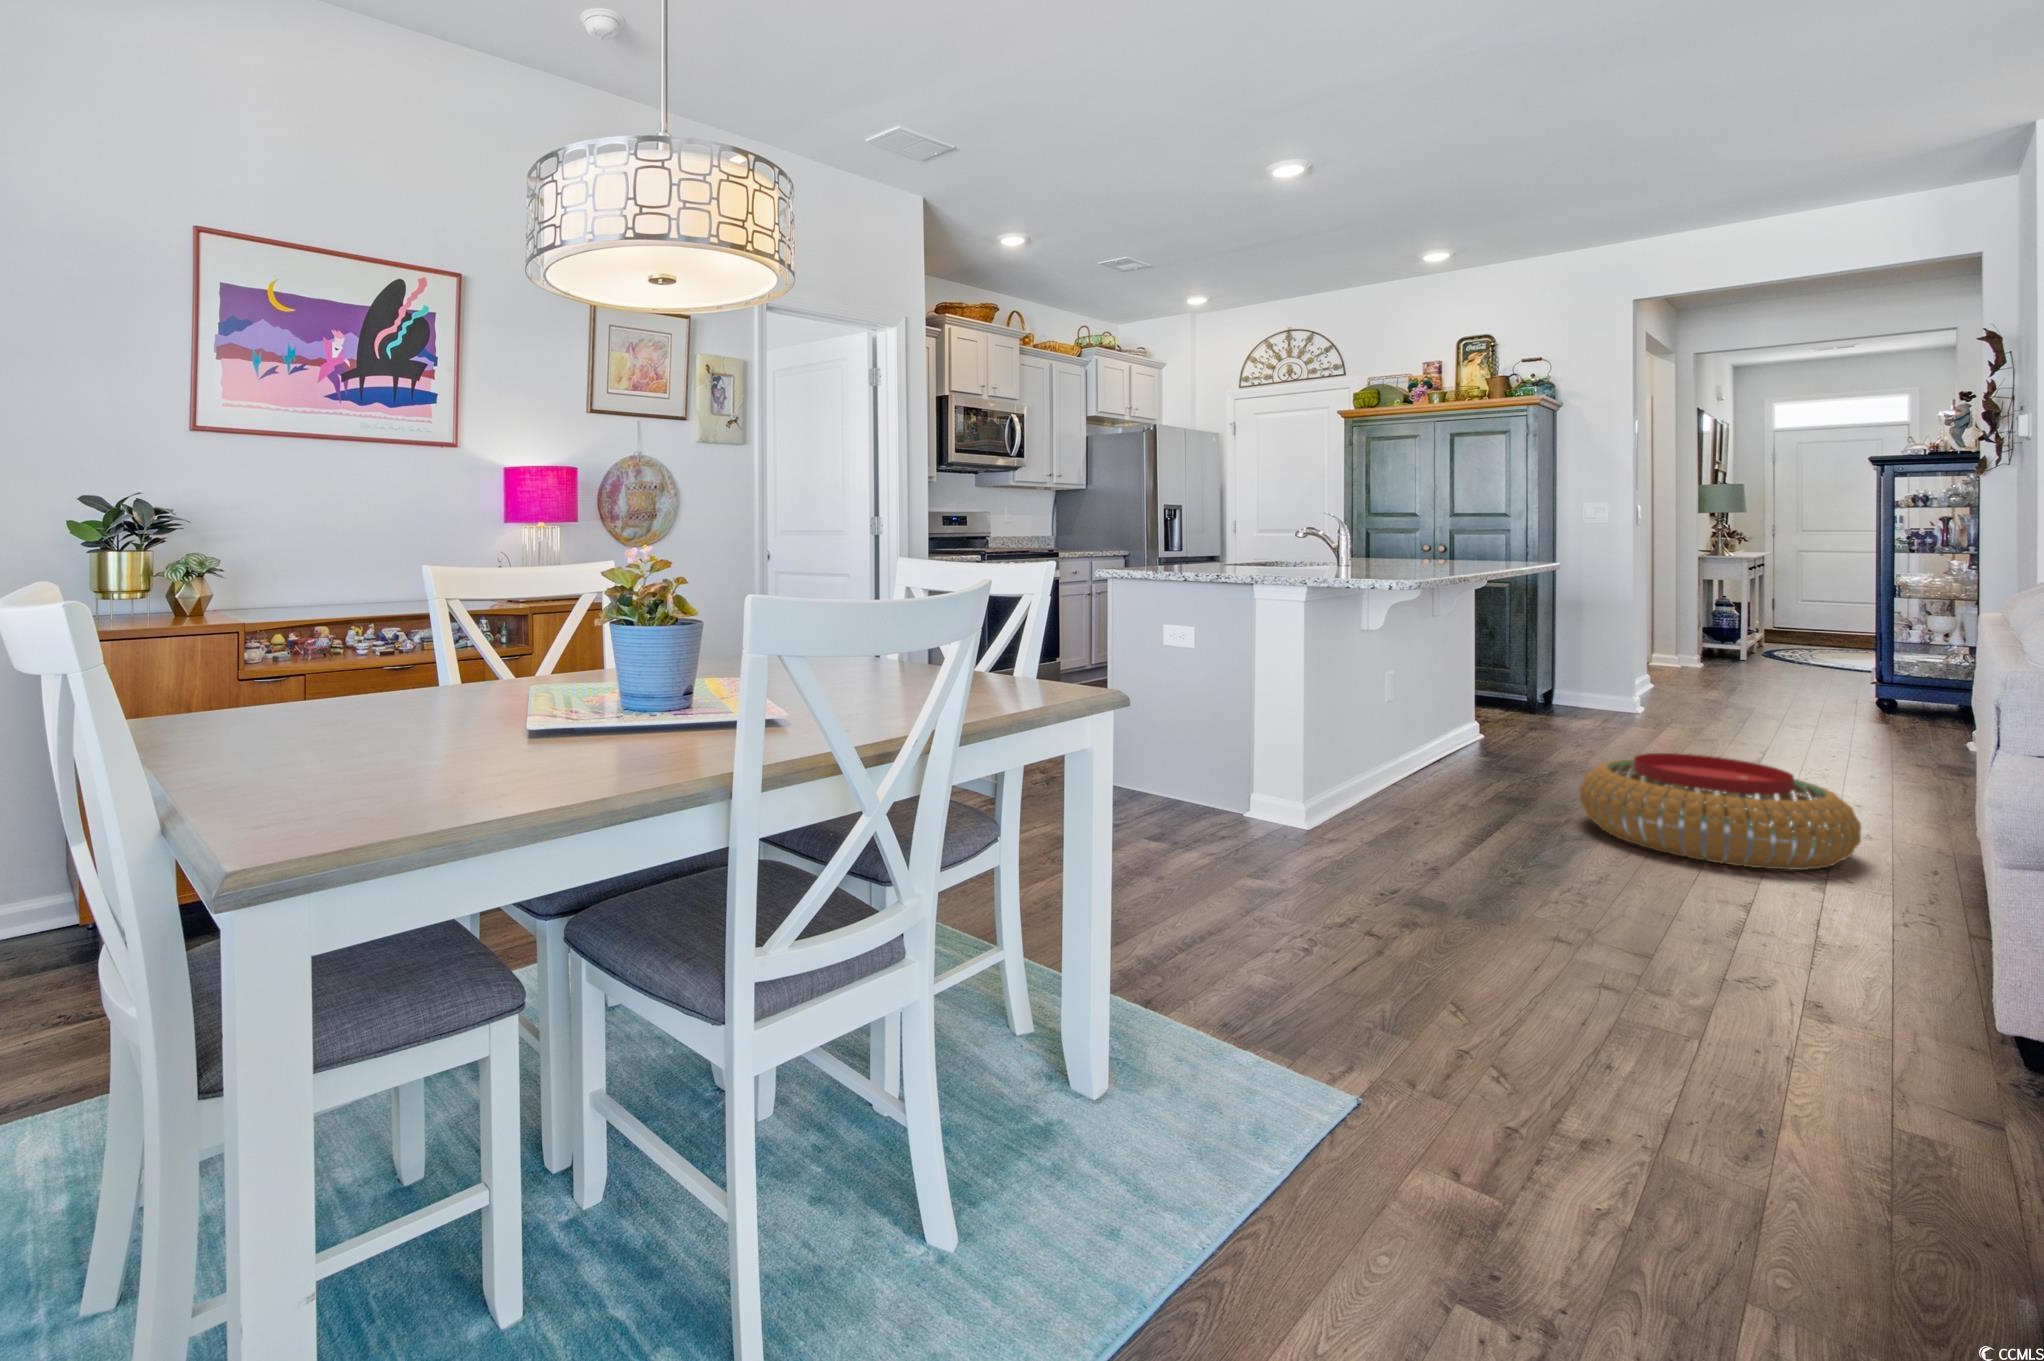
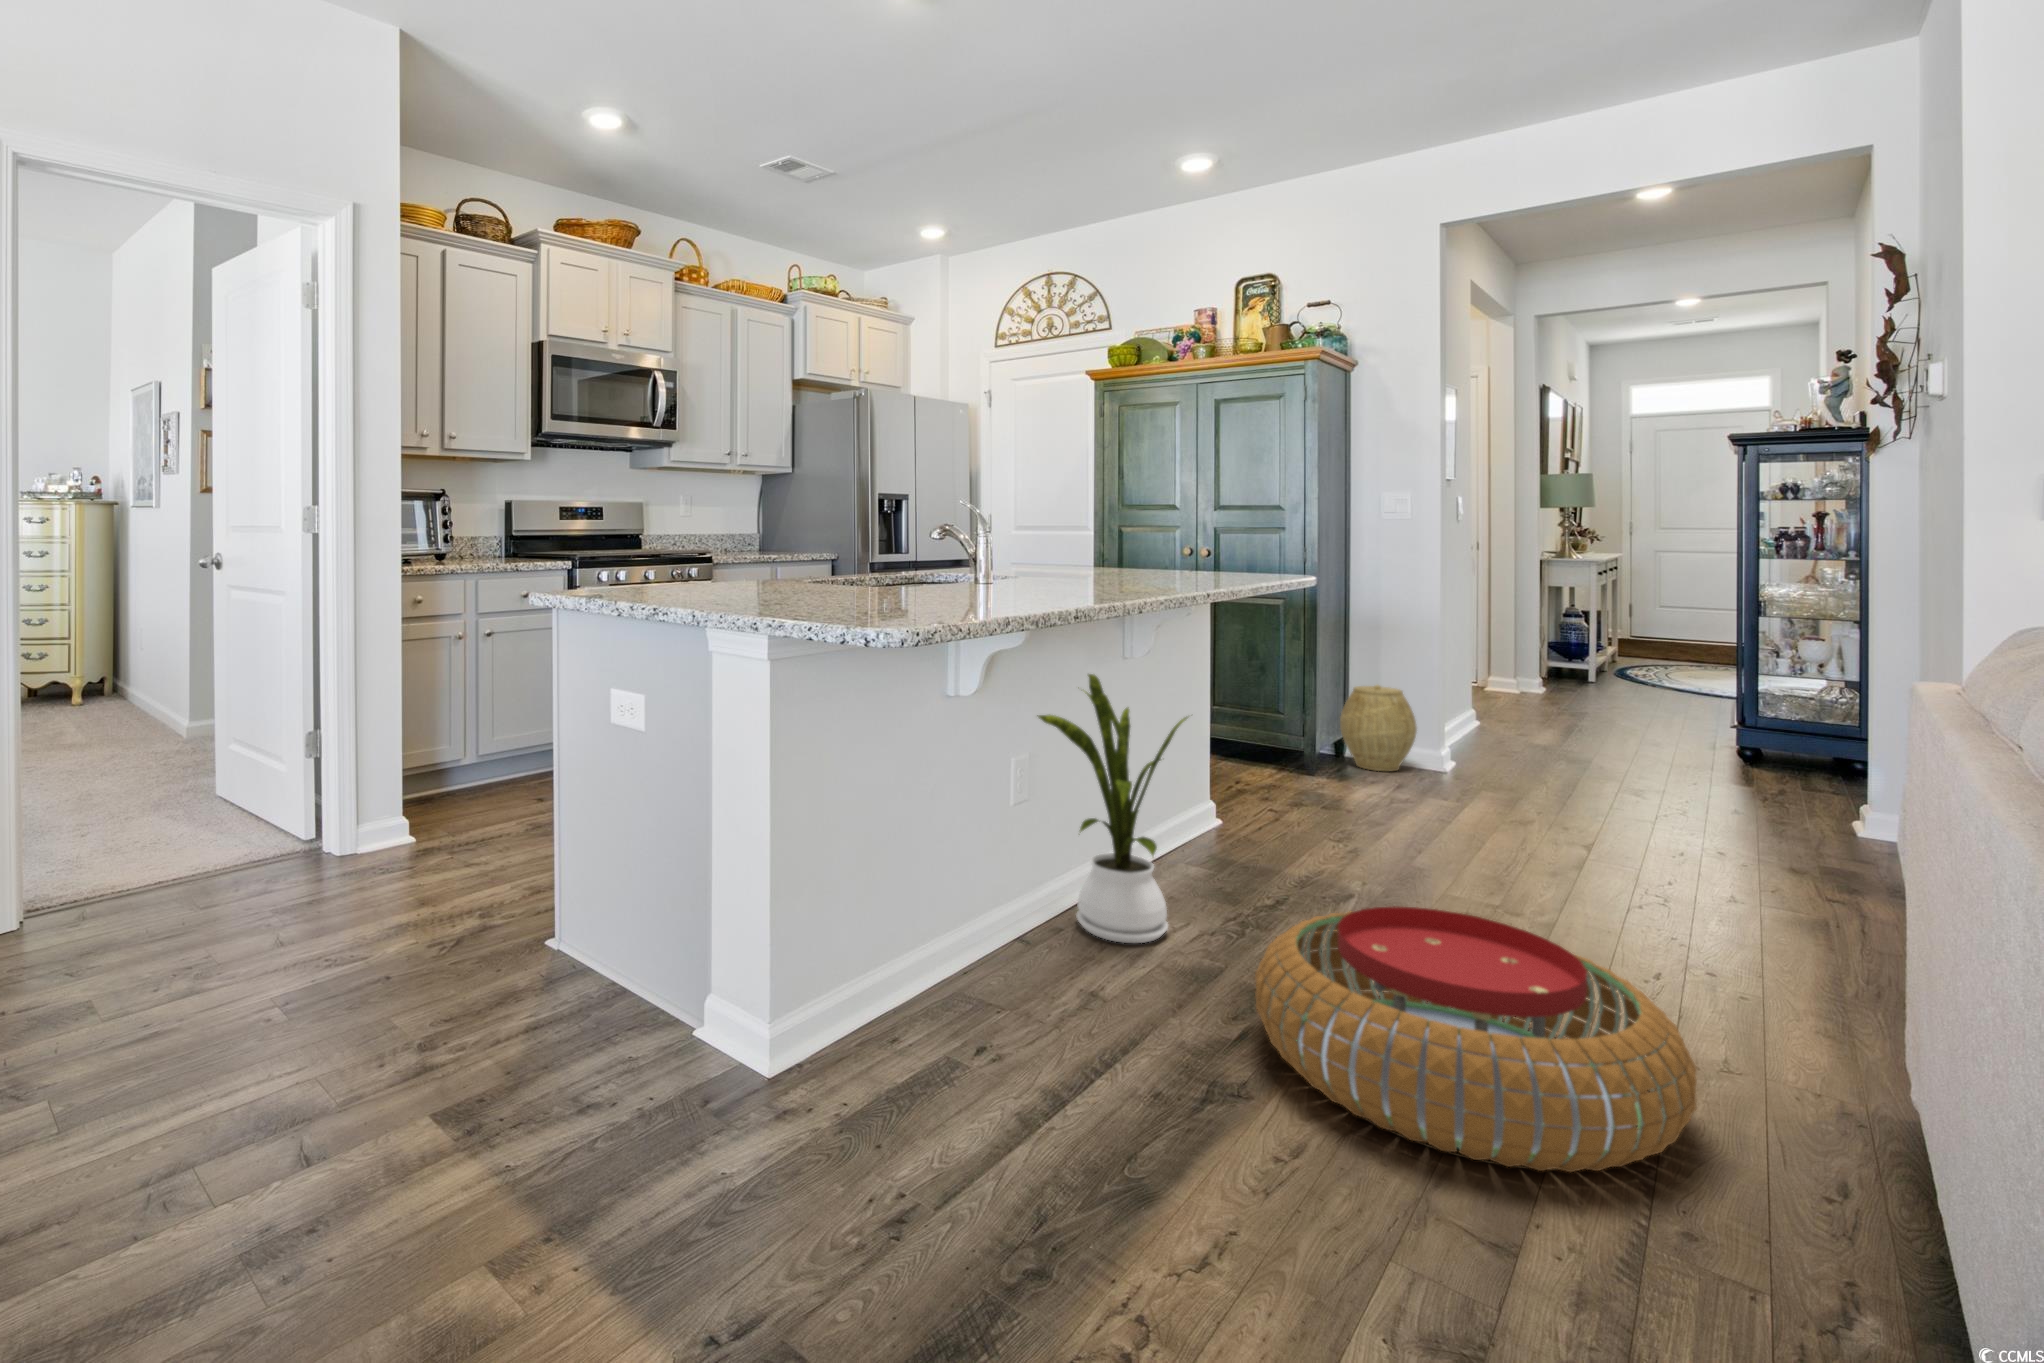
house plant: none [1408,619,1511,791] -> present [1037,674,1188,943]
woven basket: none [1555,648,1619,713] -> present [1340,685,1417,771]

